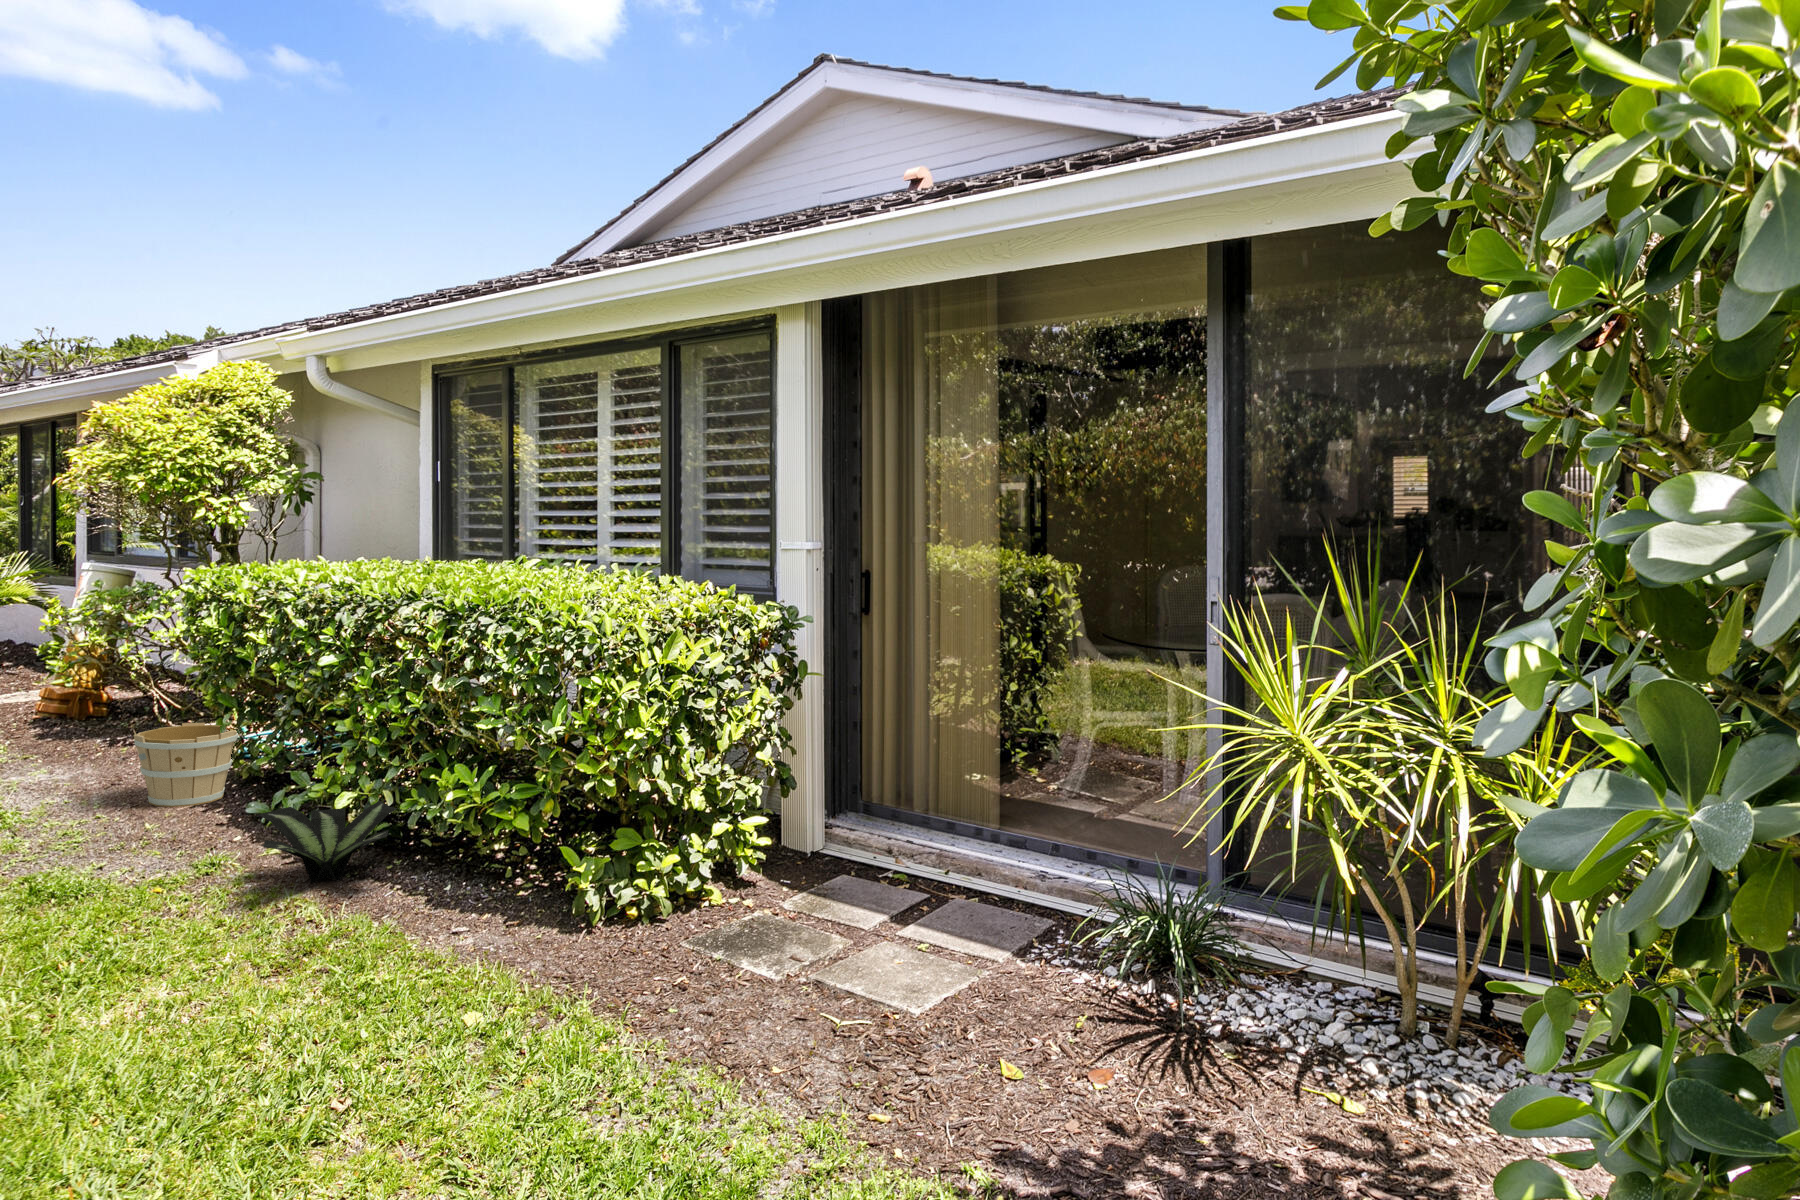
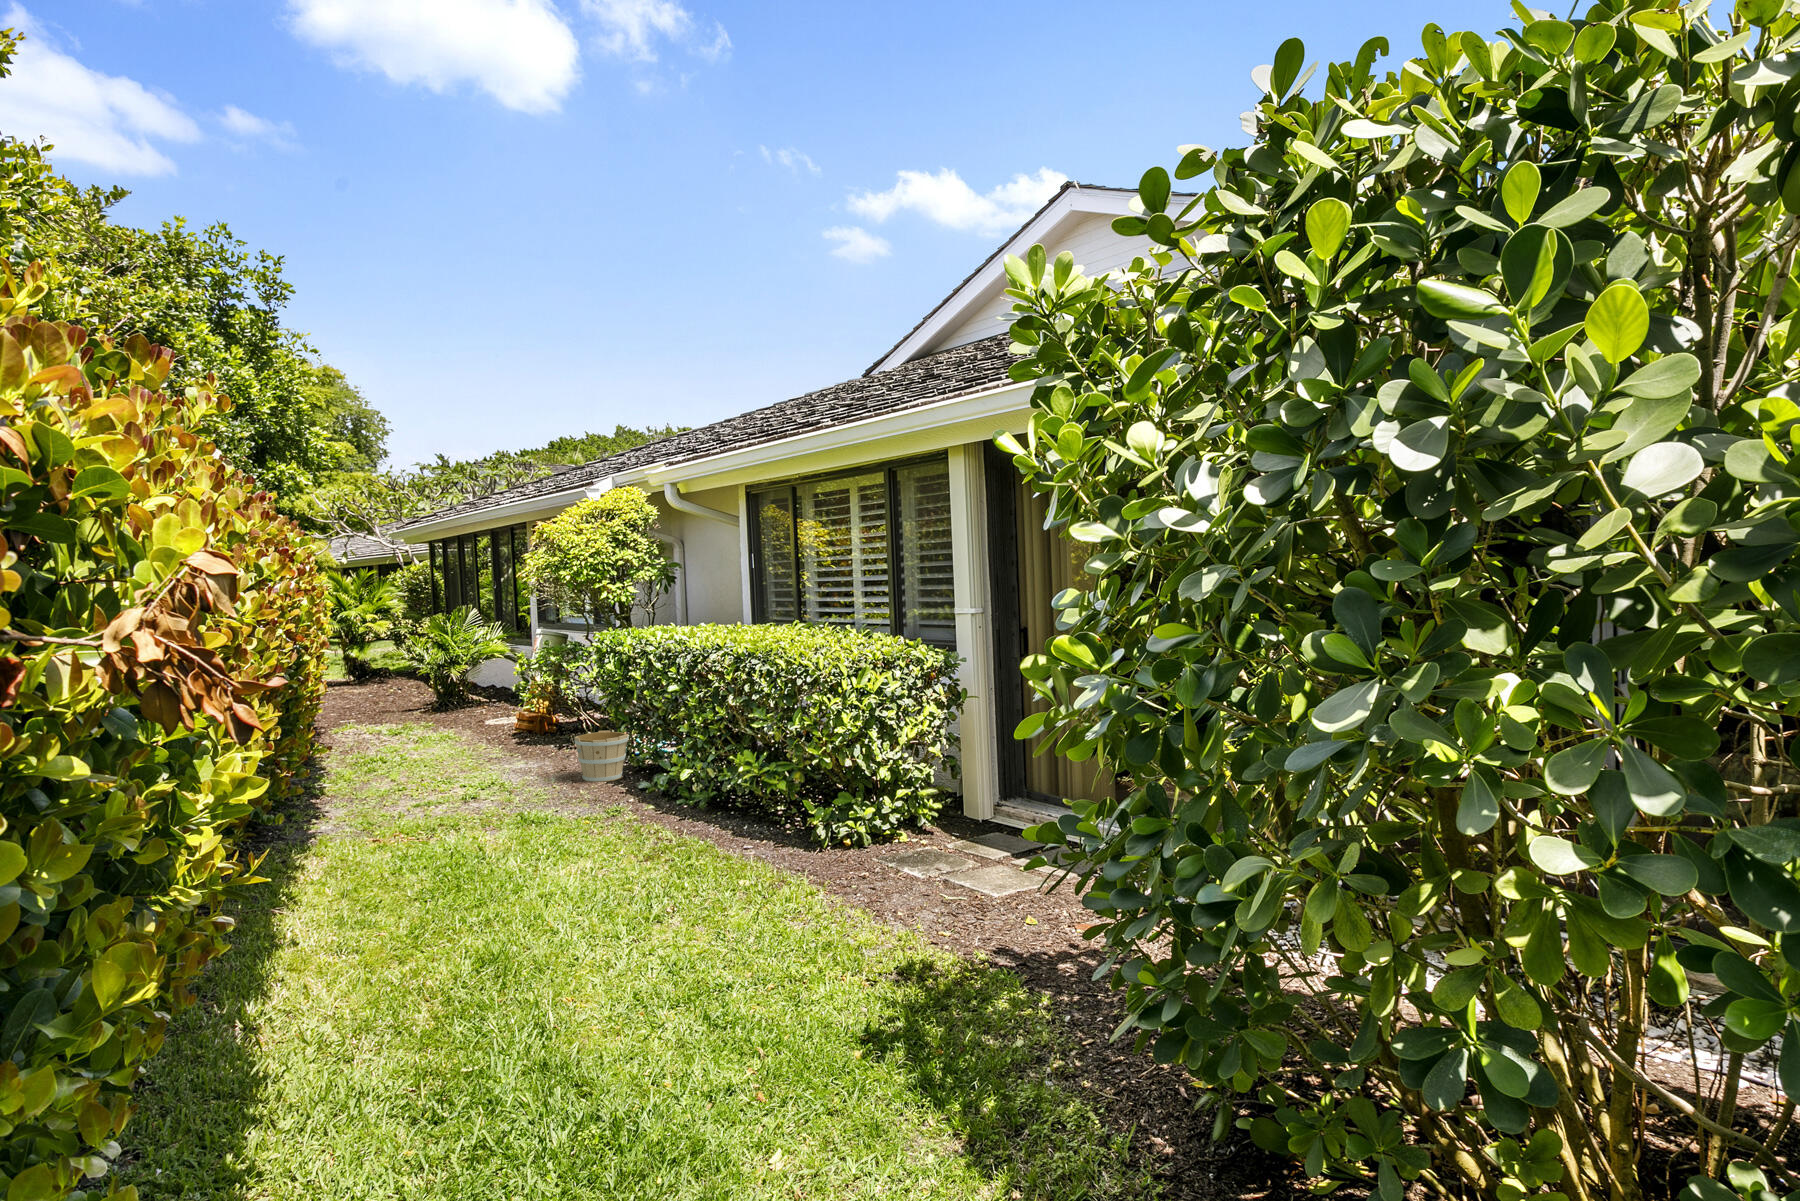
potted plant: present [259,801,397,883] -> none [640,776,717,823]

